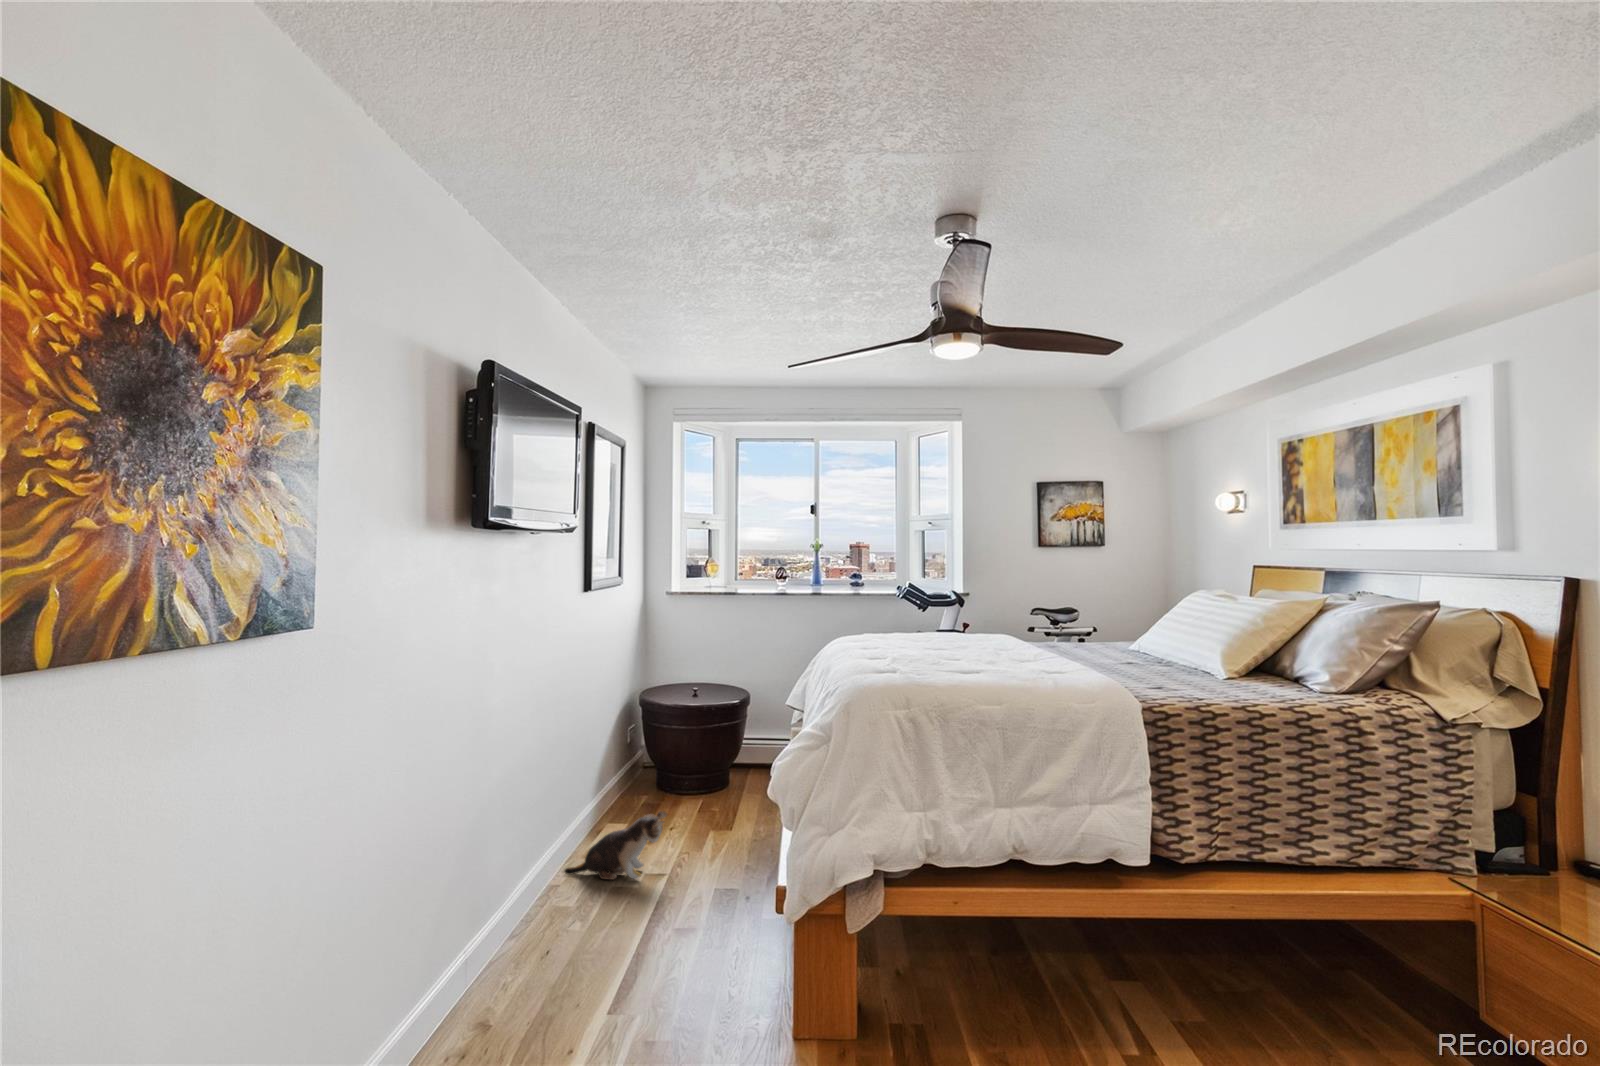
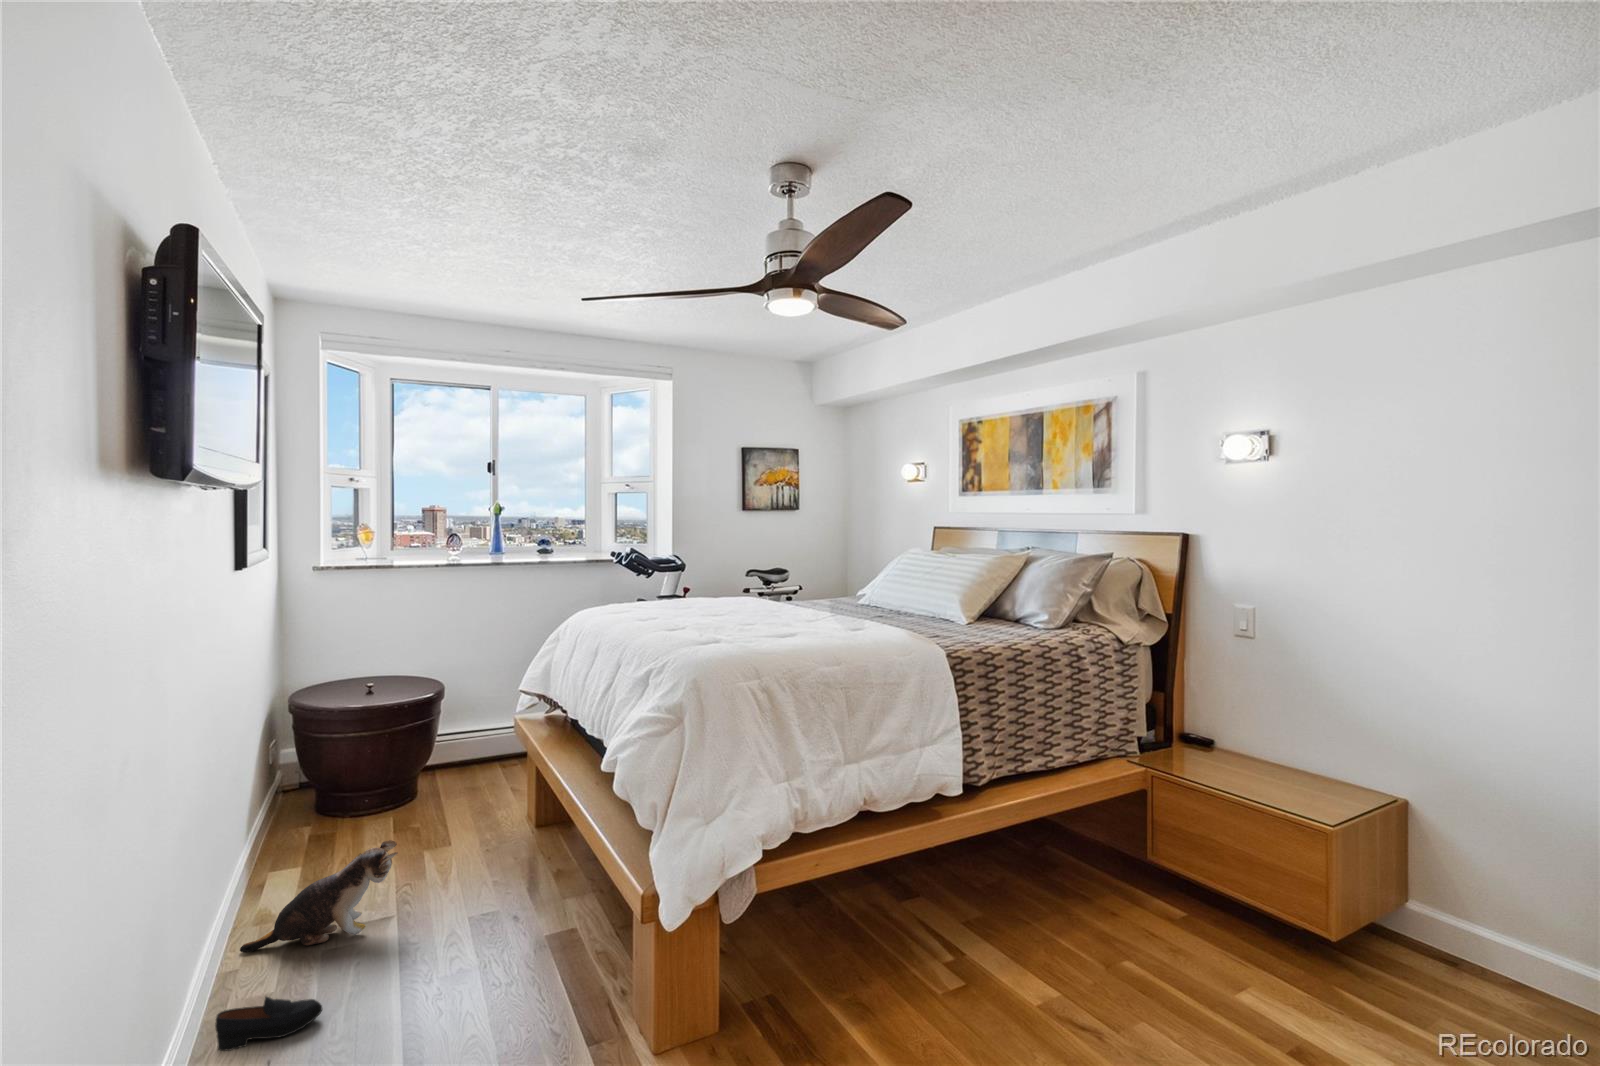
shoe: none [520,905,586,938] -> present [215,997,322,1051]

